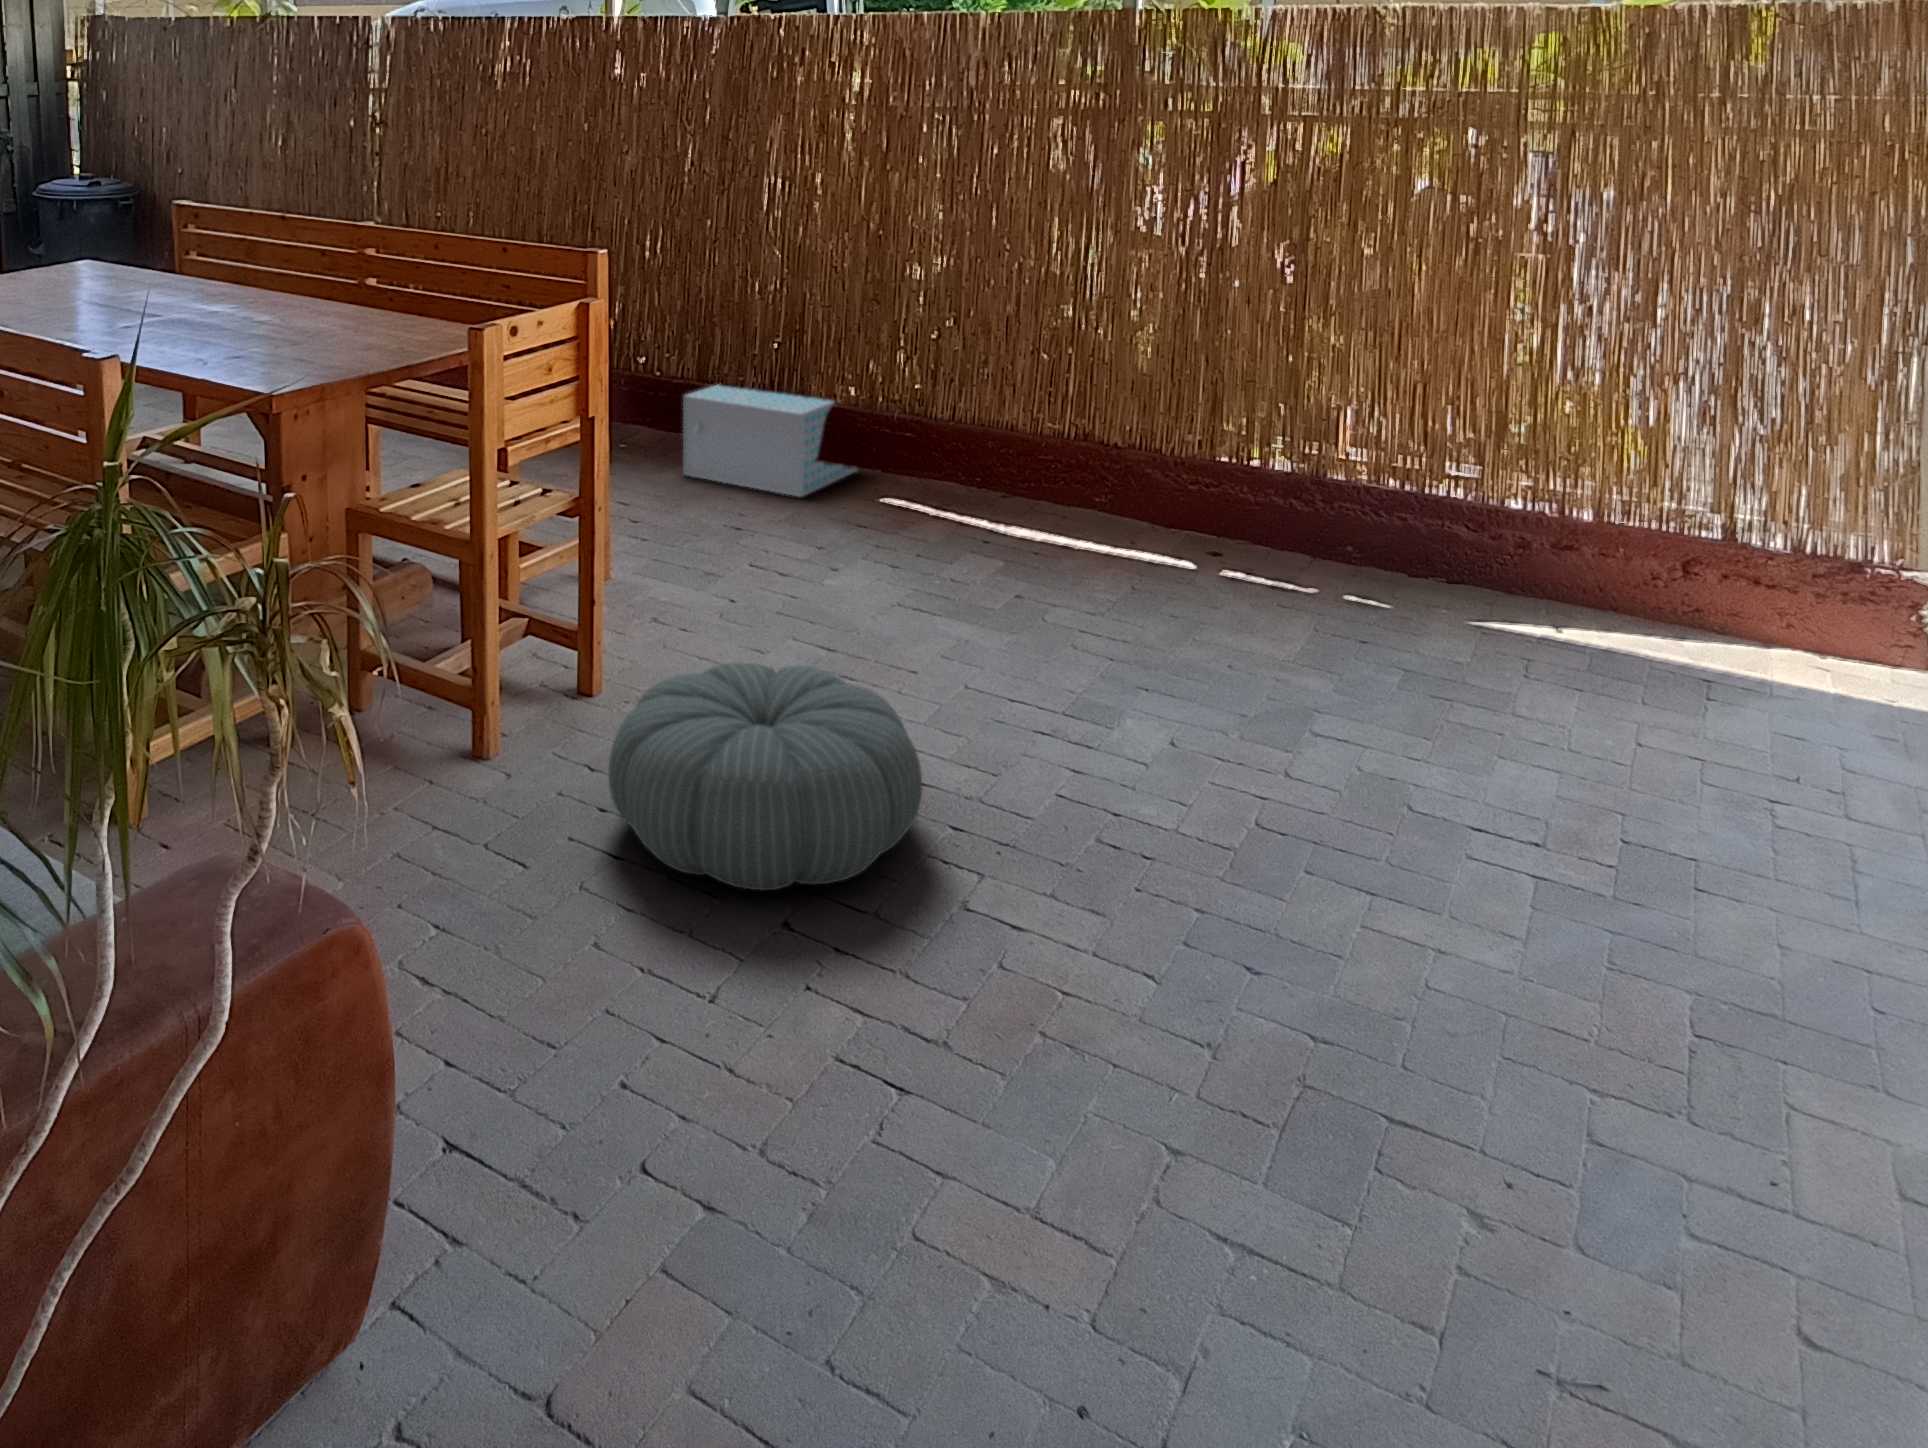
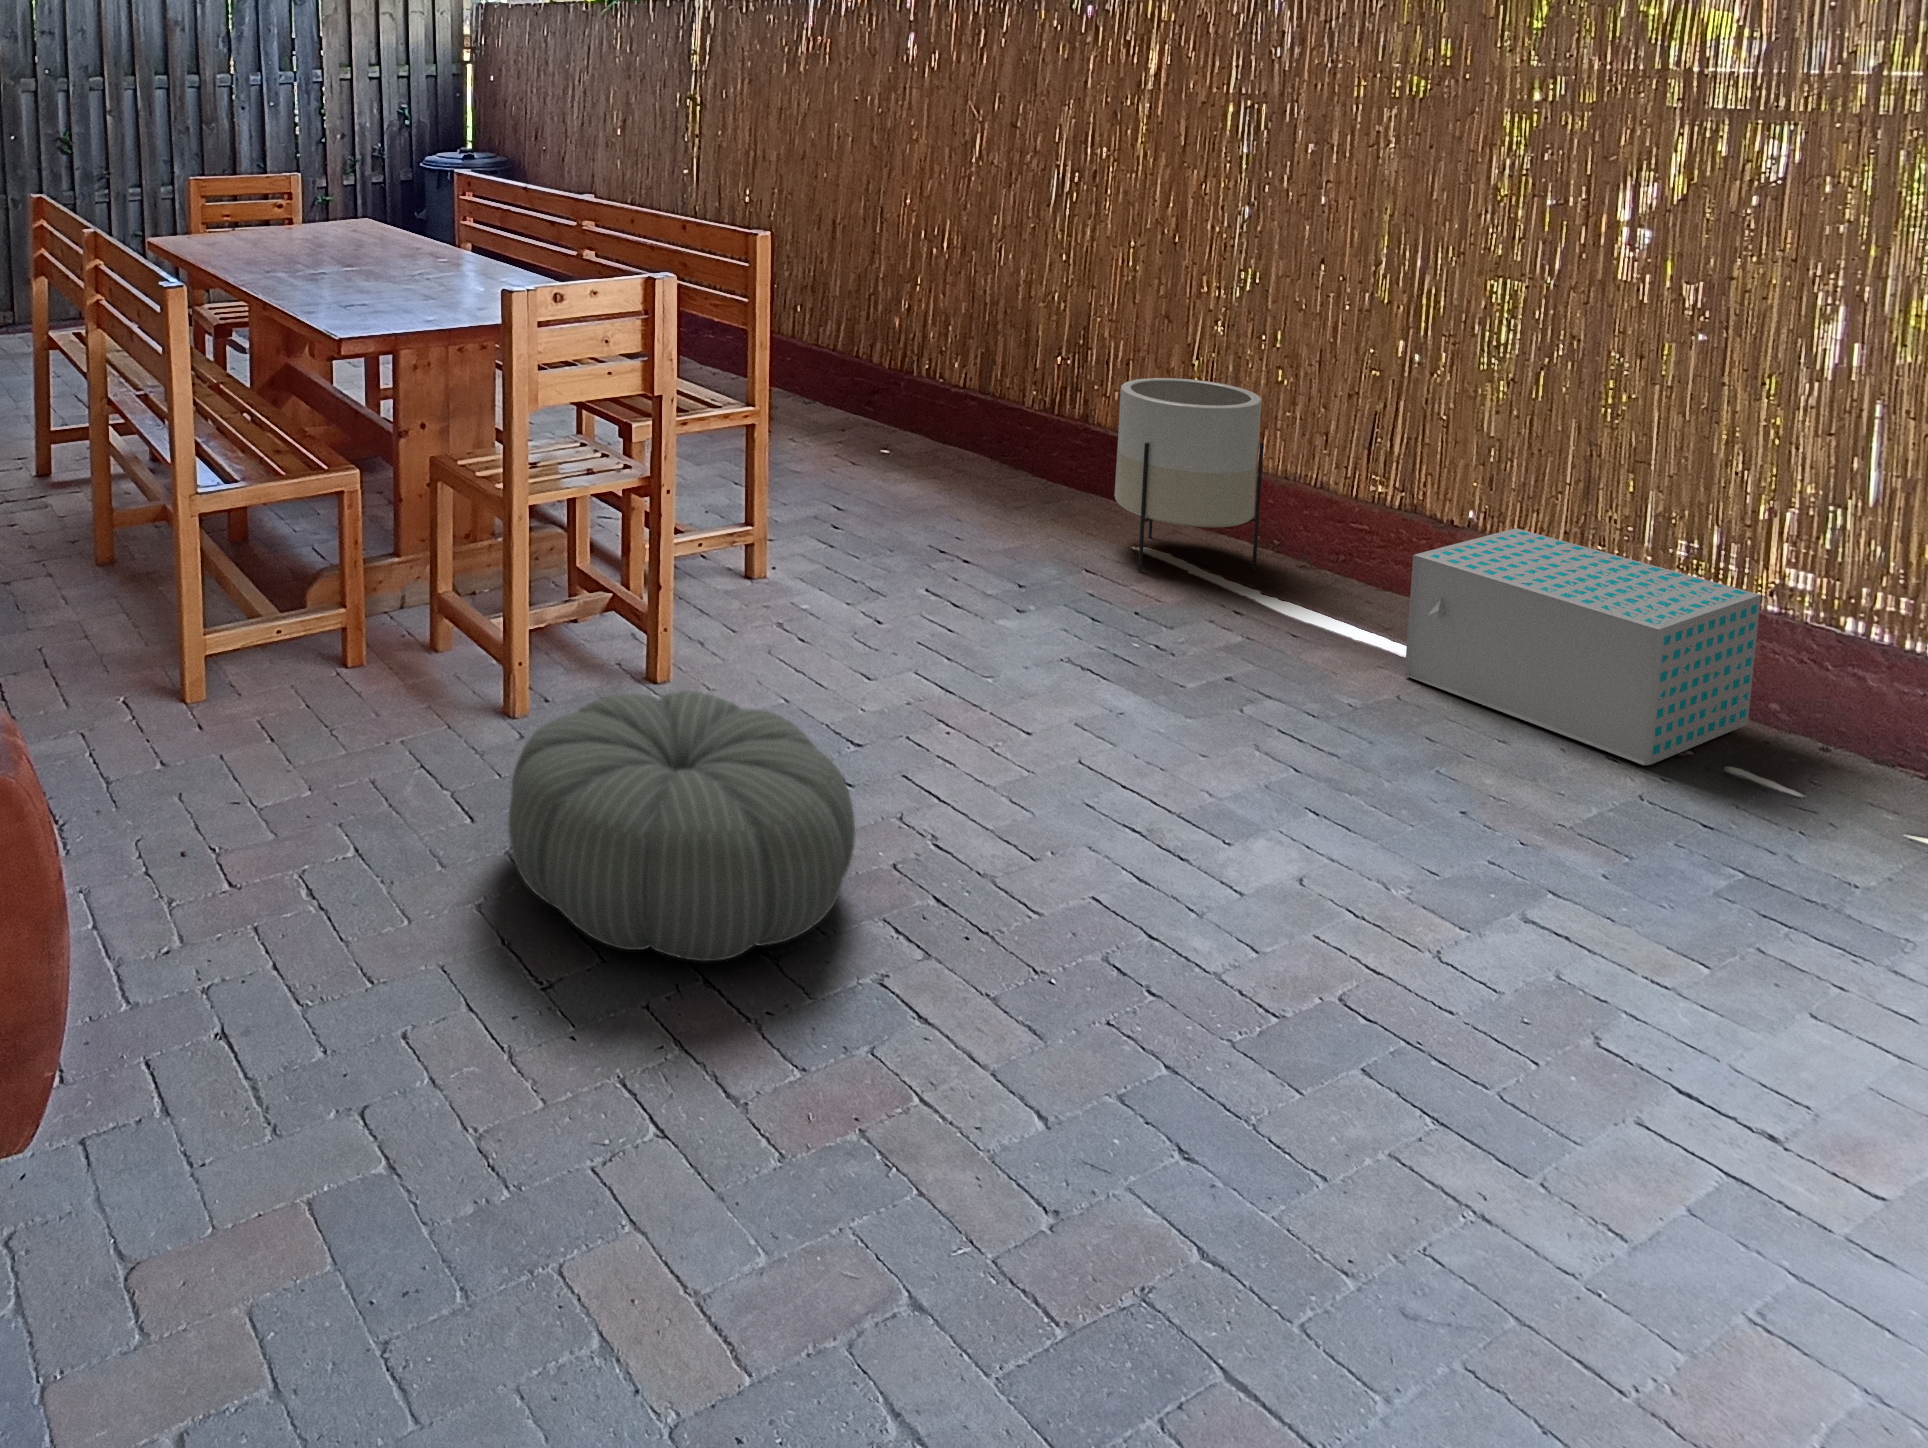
planter: none [877,351,989,517] -> present [1114,378,1264,571]
storage box: present [683,385,857,497] -> present [1405,528,1761,765]

